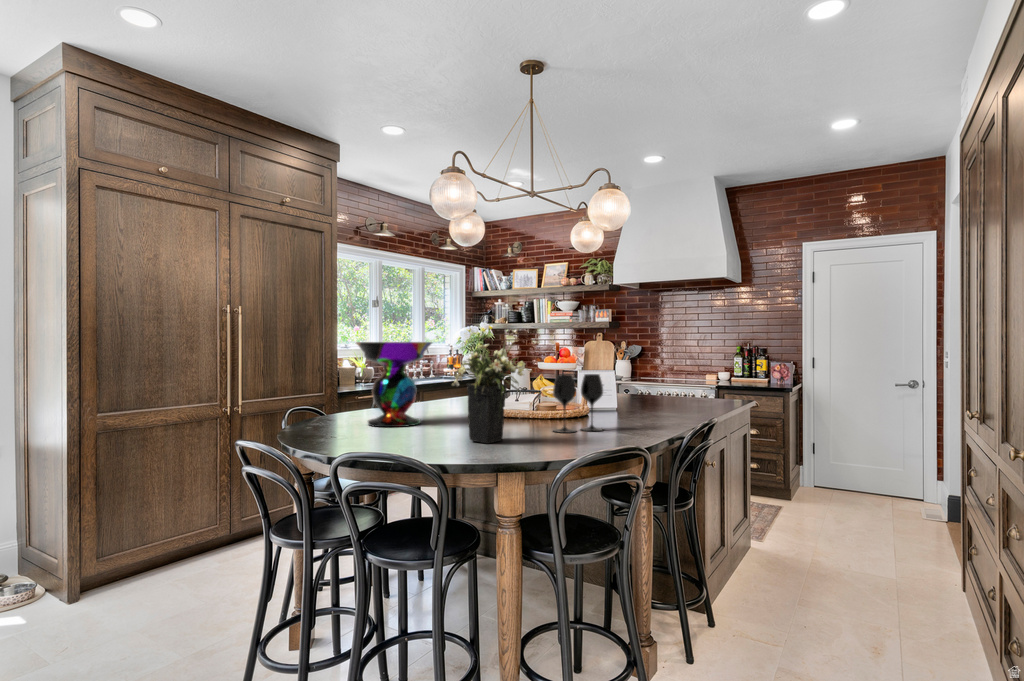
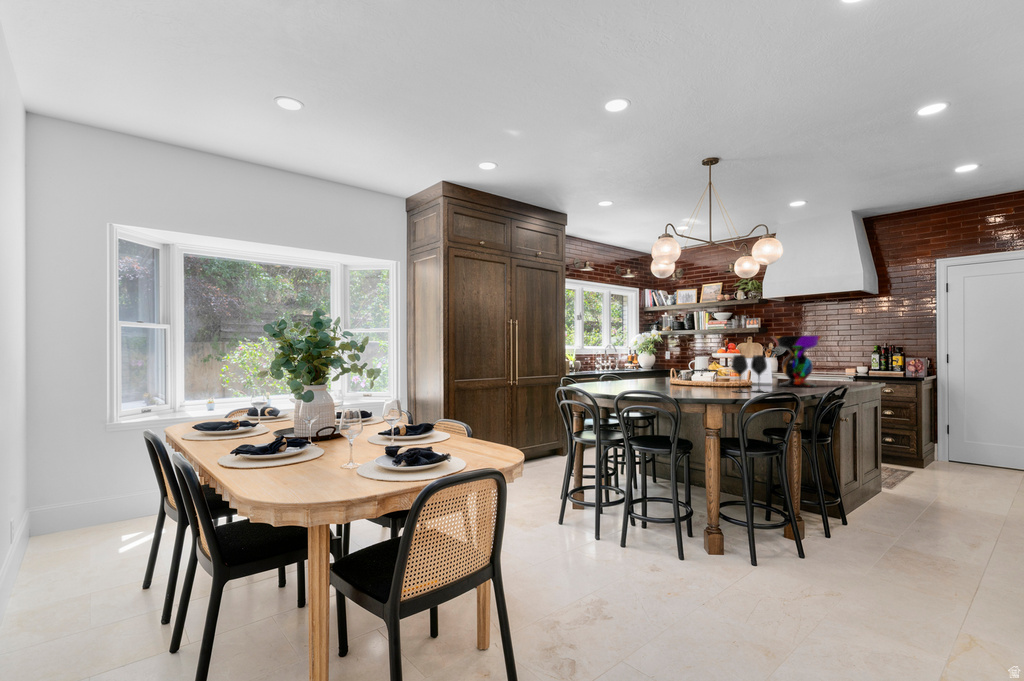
decorative bowl: present [356,342,432,427] -> present [772,336,824,387]
flower arrangement: present [452,343,533,444] -> none [668,332,722,395]

